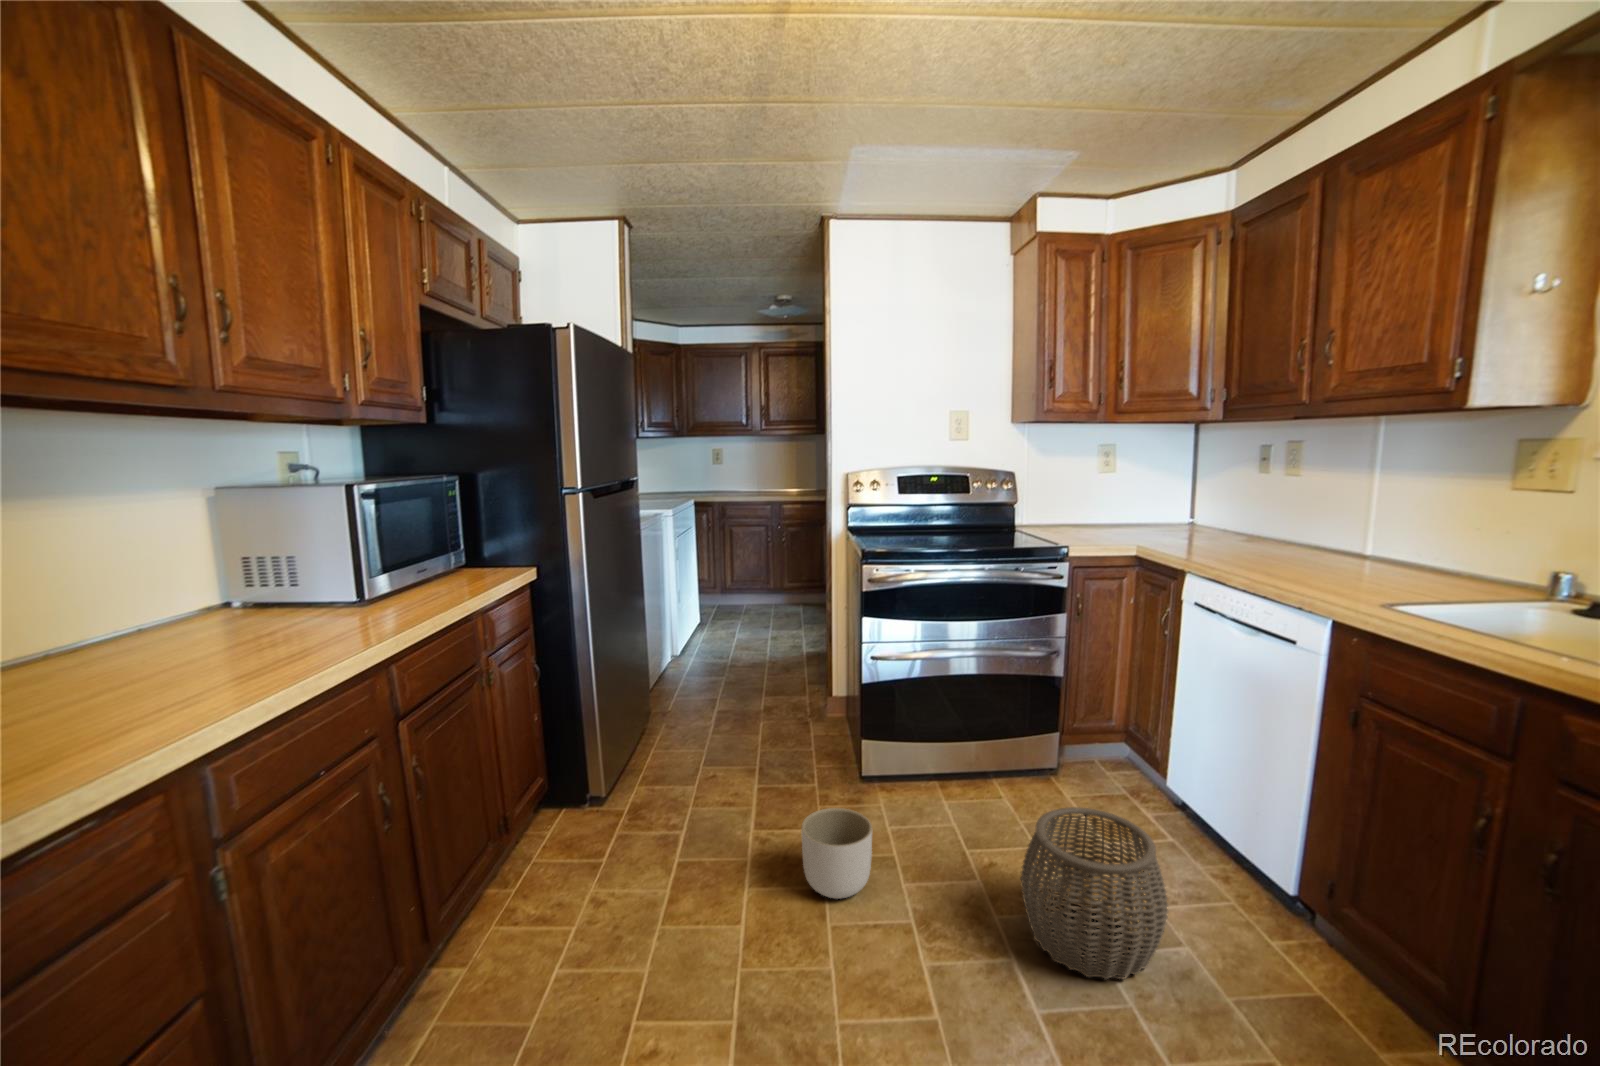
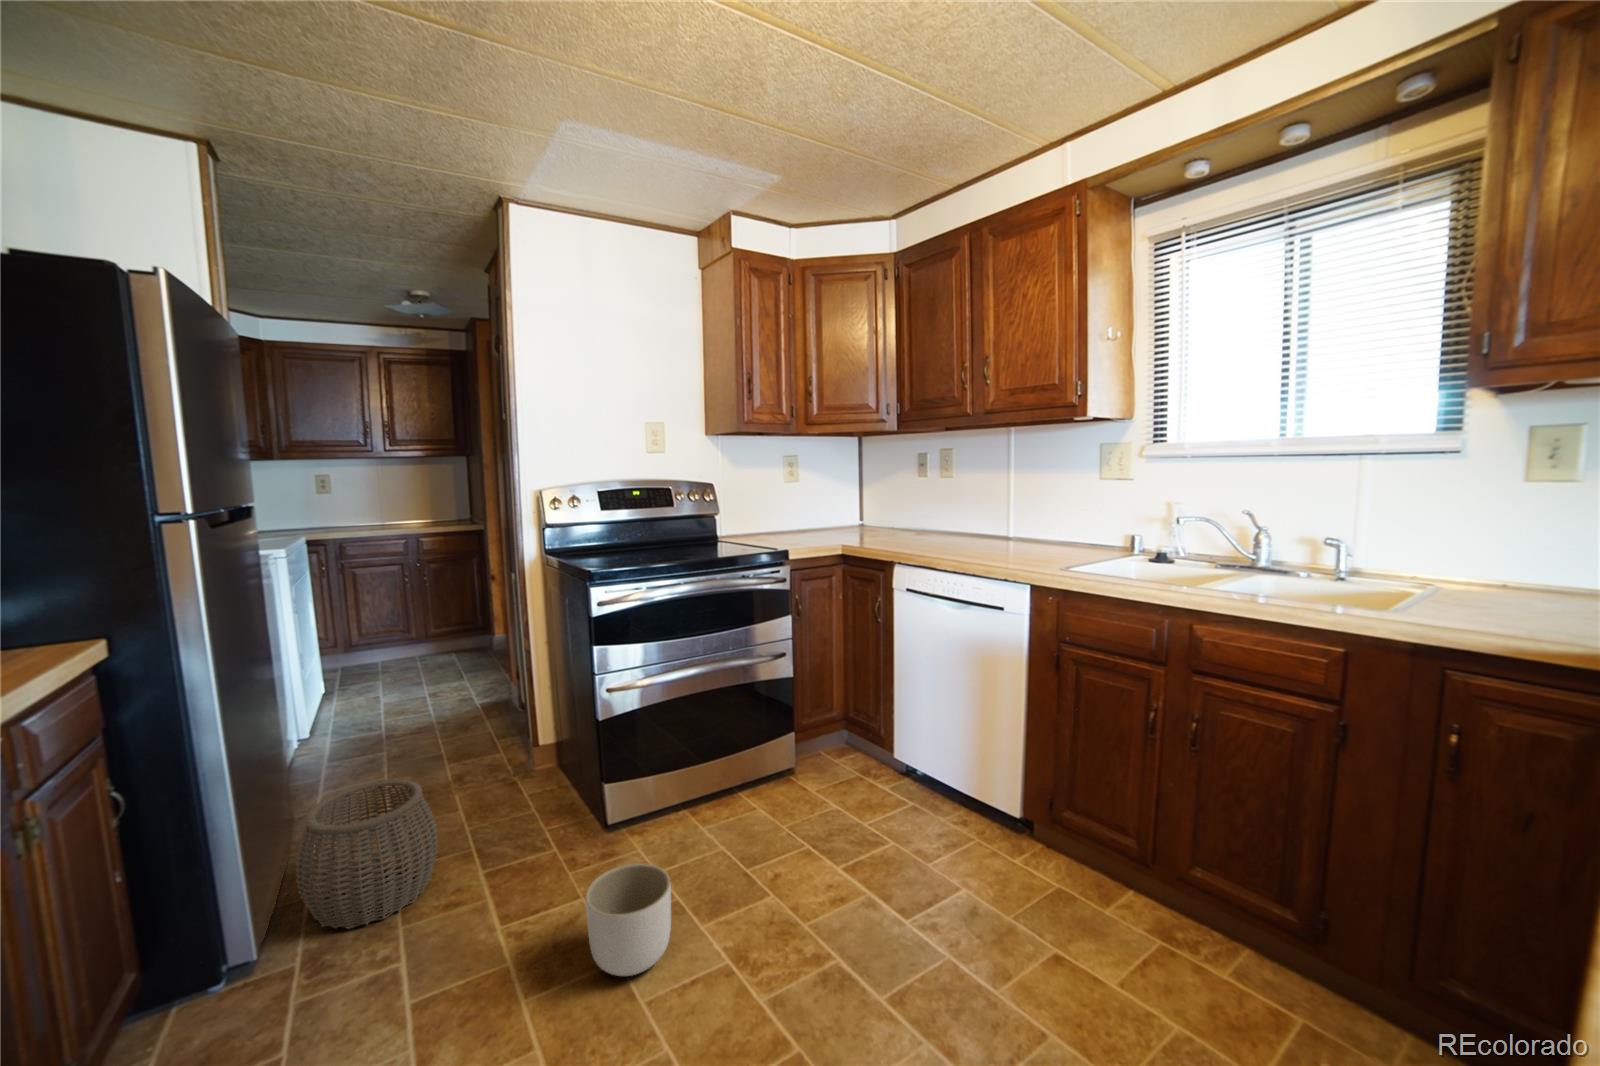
woven basket: present [1021,807,1168,980] -> present [296,779,438,929]

